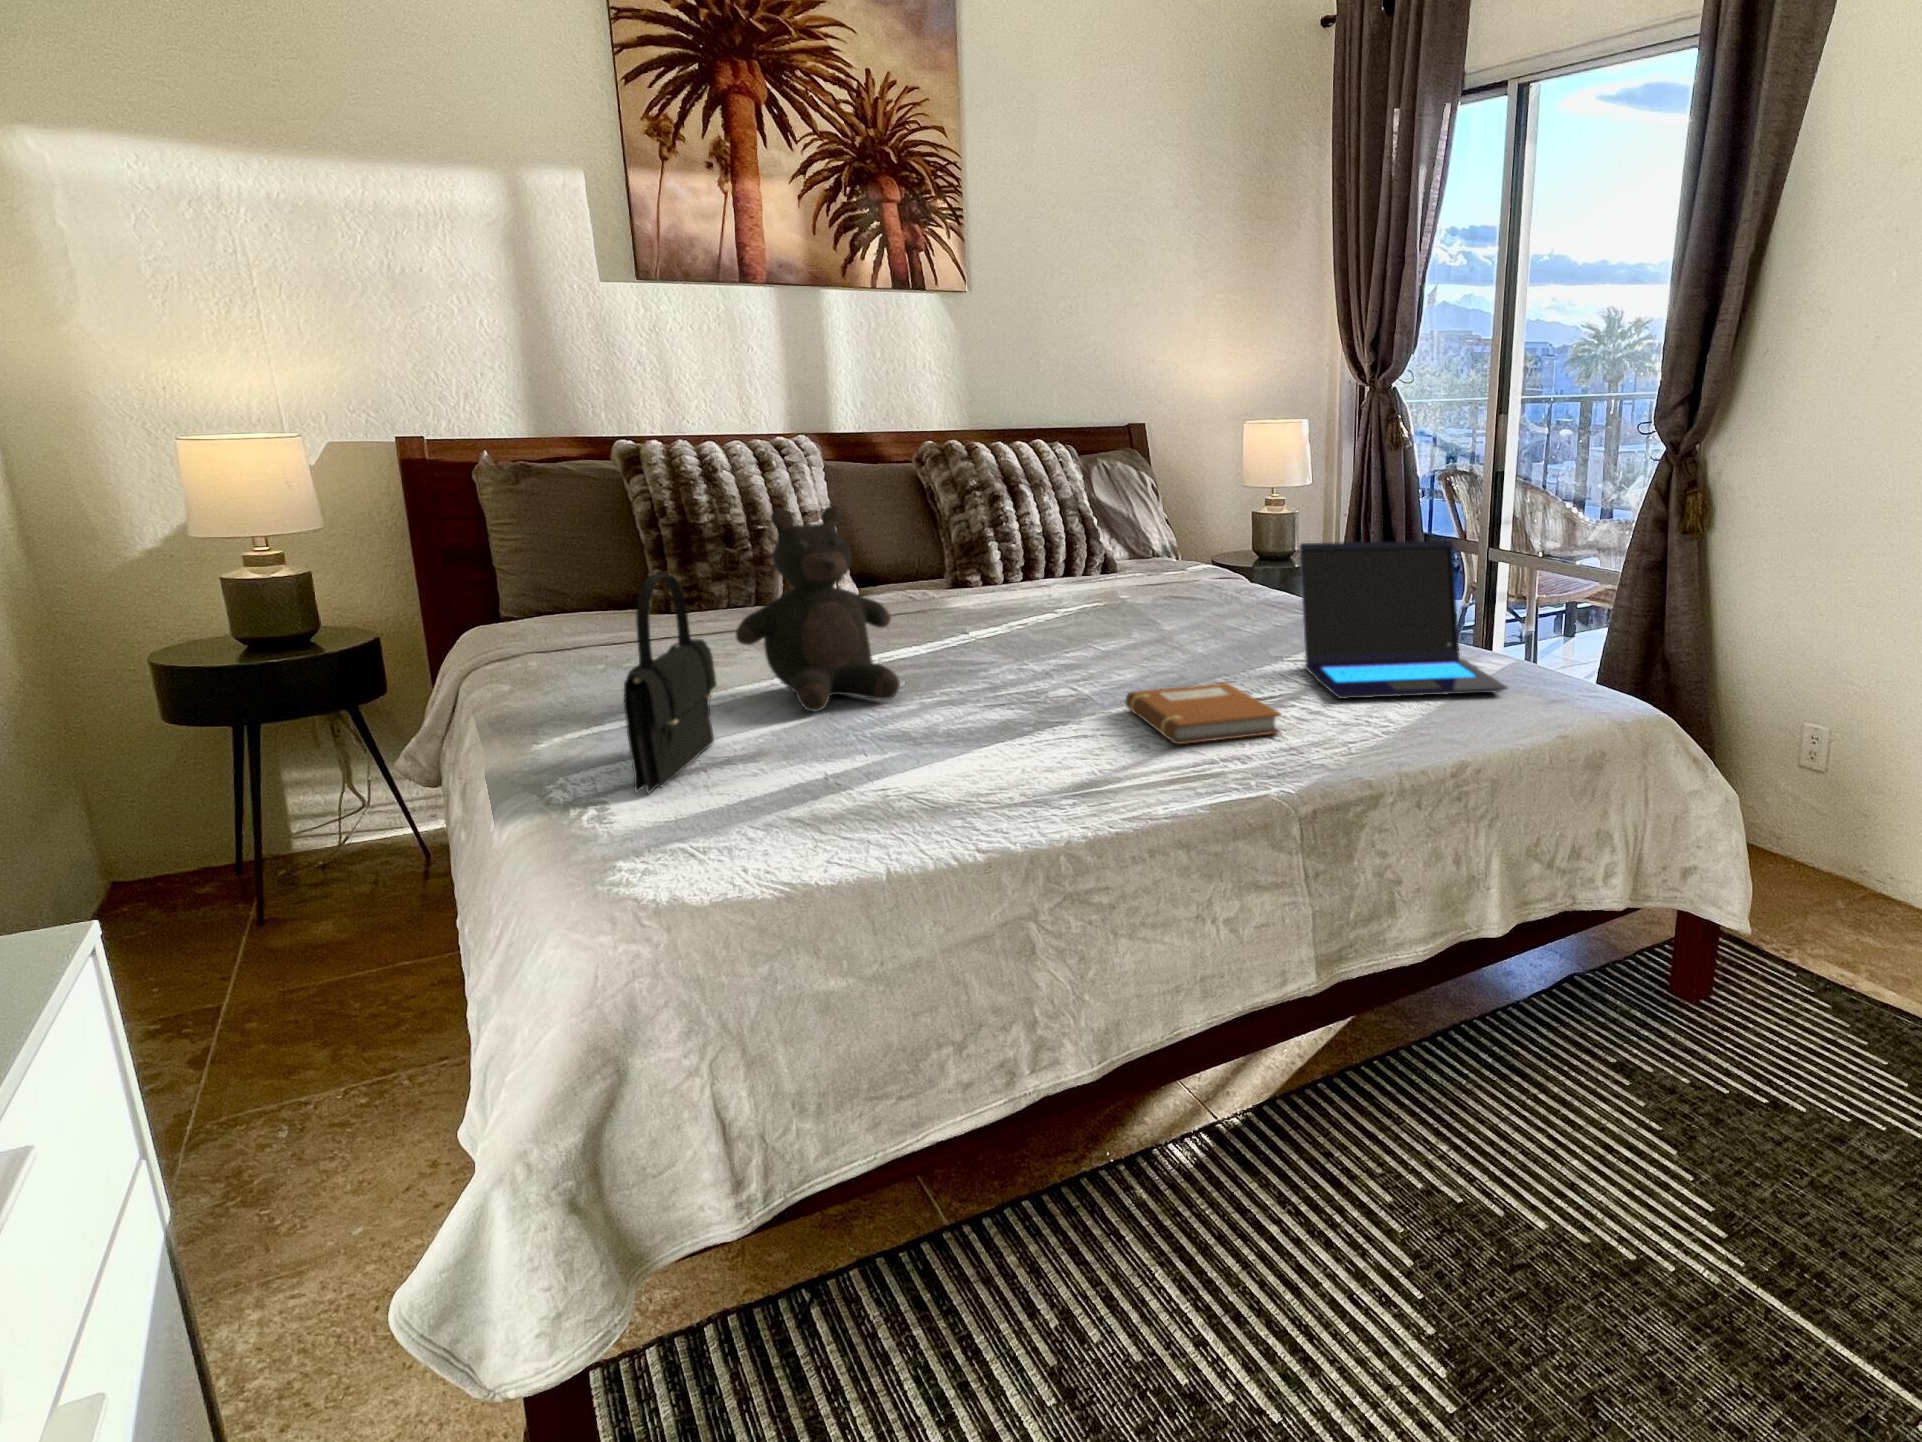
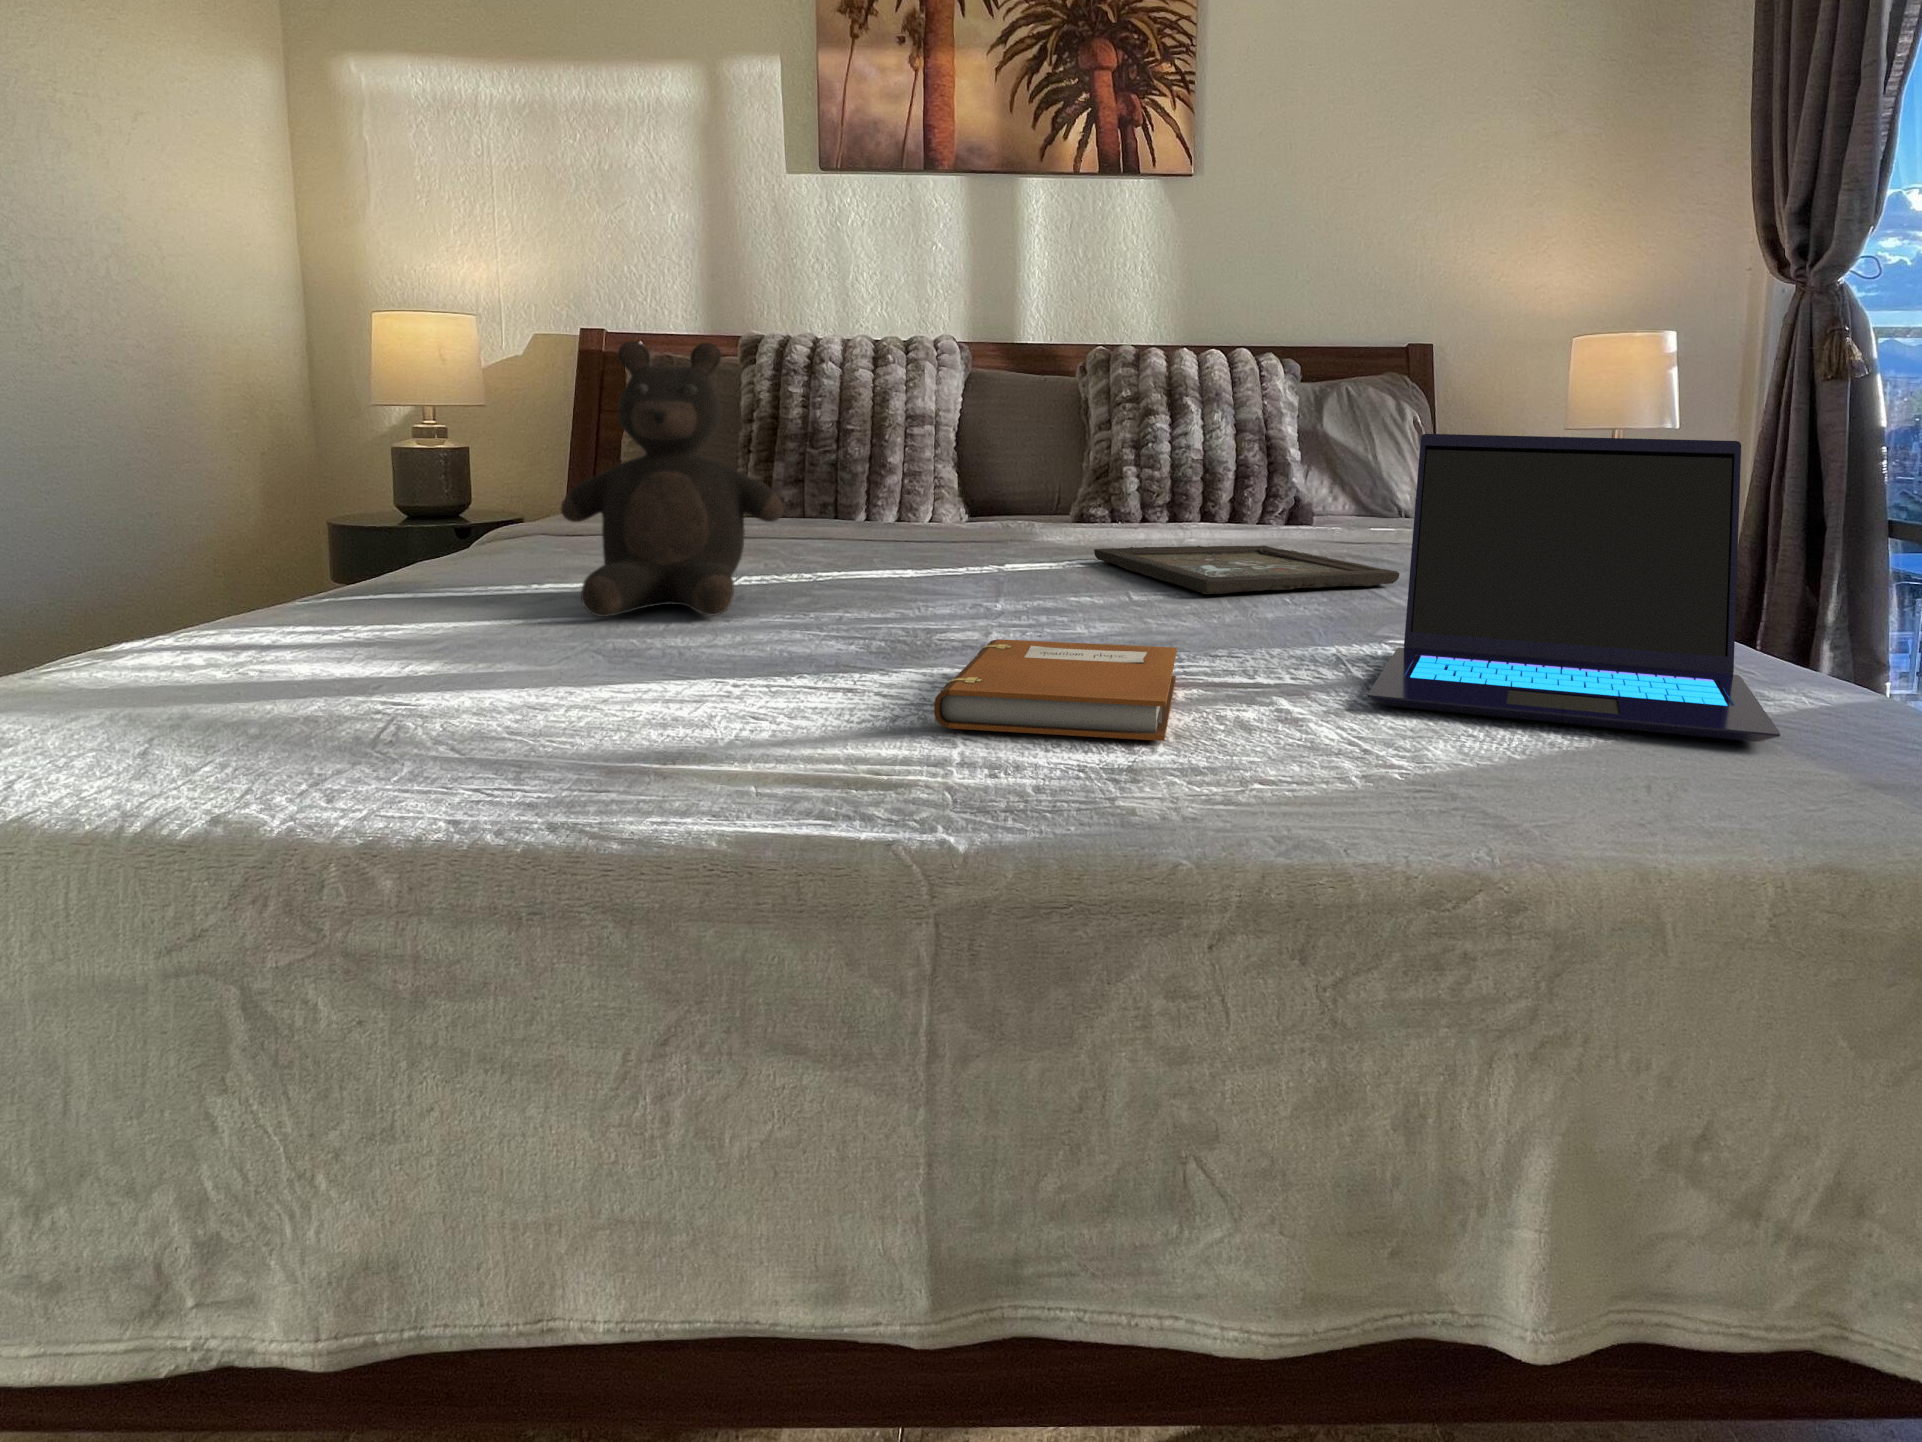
handbag: present [624,573,717,794] -> none [163,374,426,674]
tray: none [1025,595,1236,640] -> present [1094,546,1399,594]

